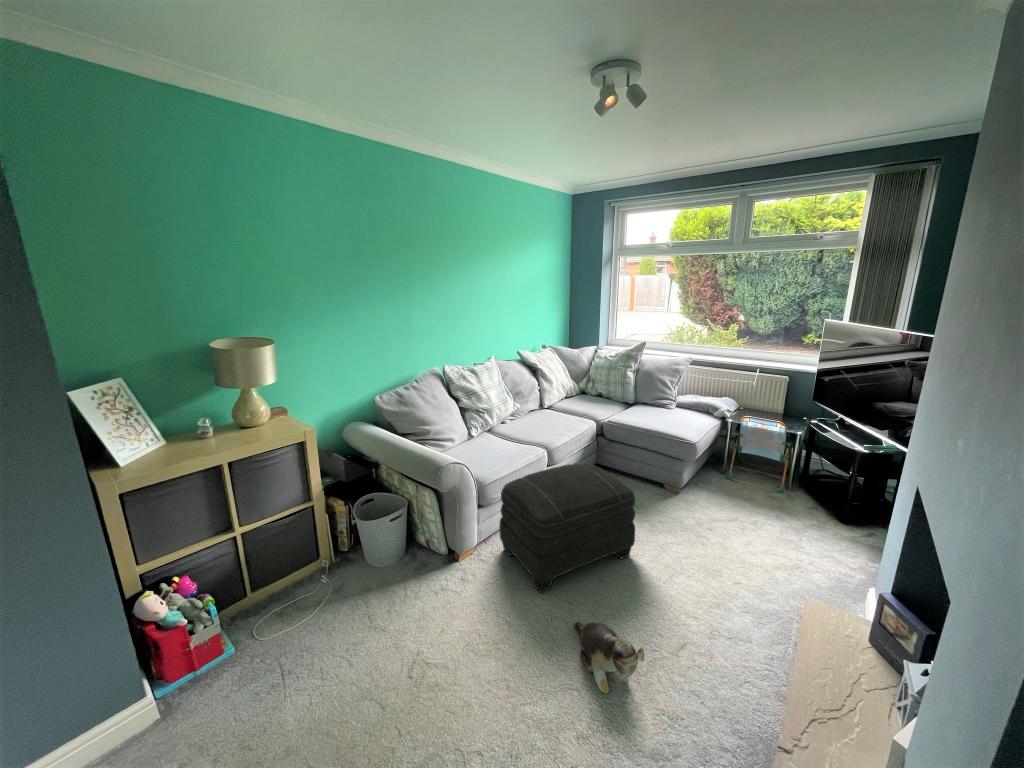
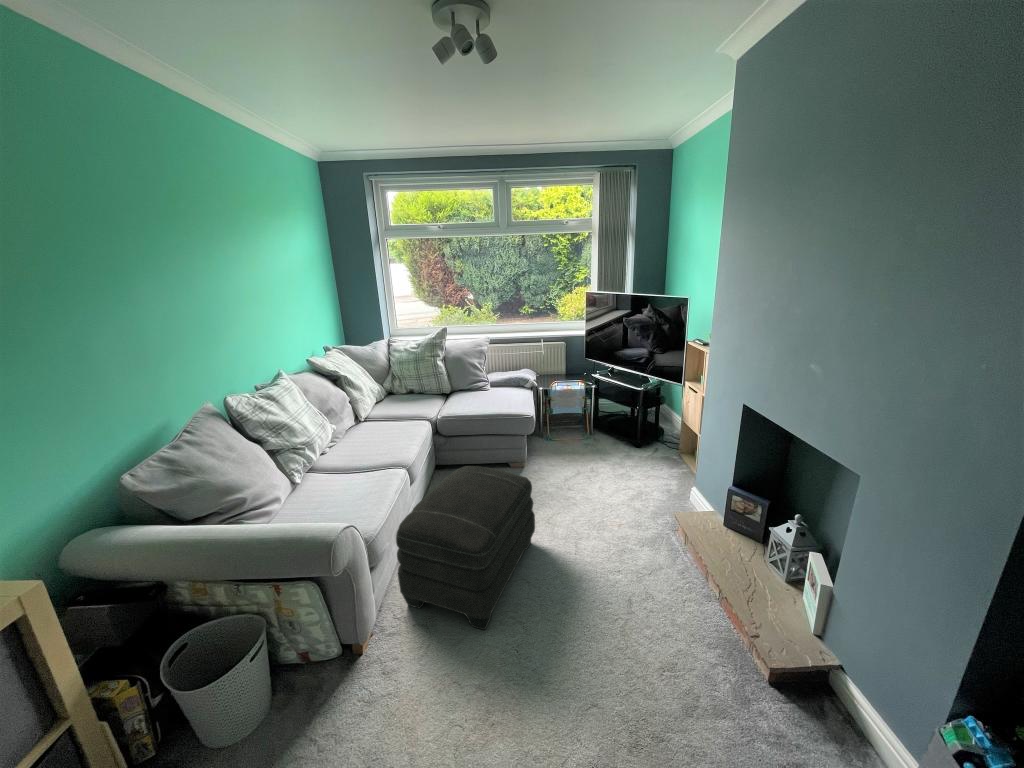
plush toy: present [575,621,645,694] -> none [541,624,658,691]

